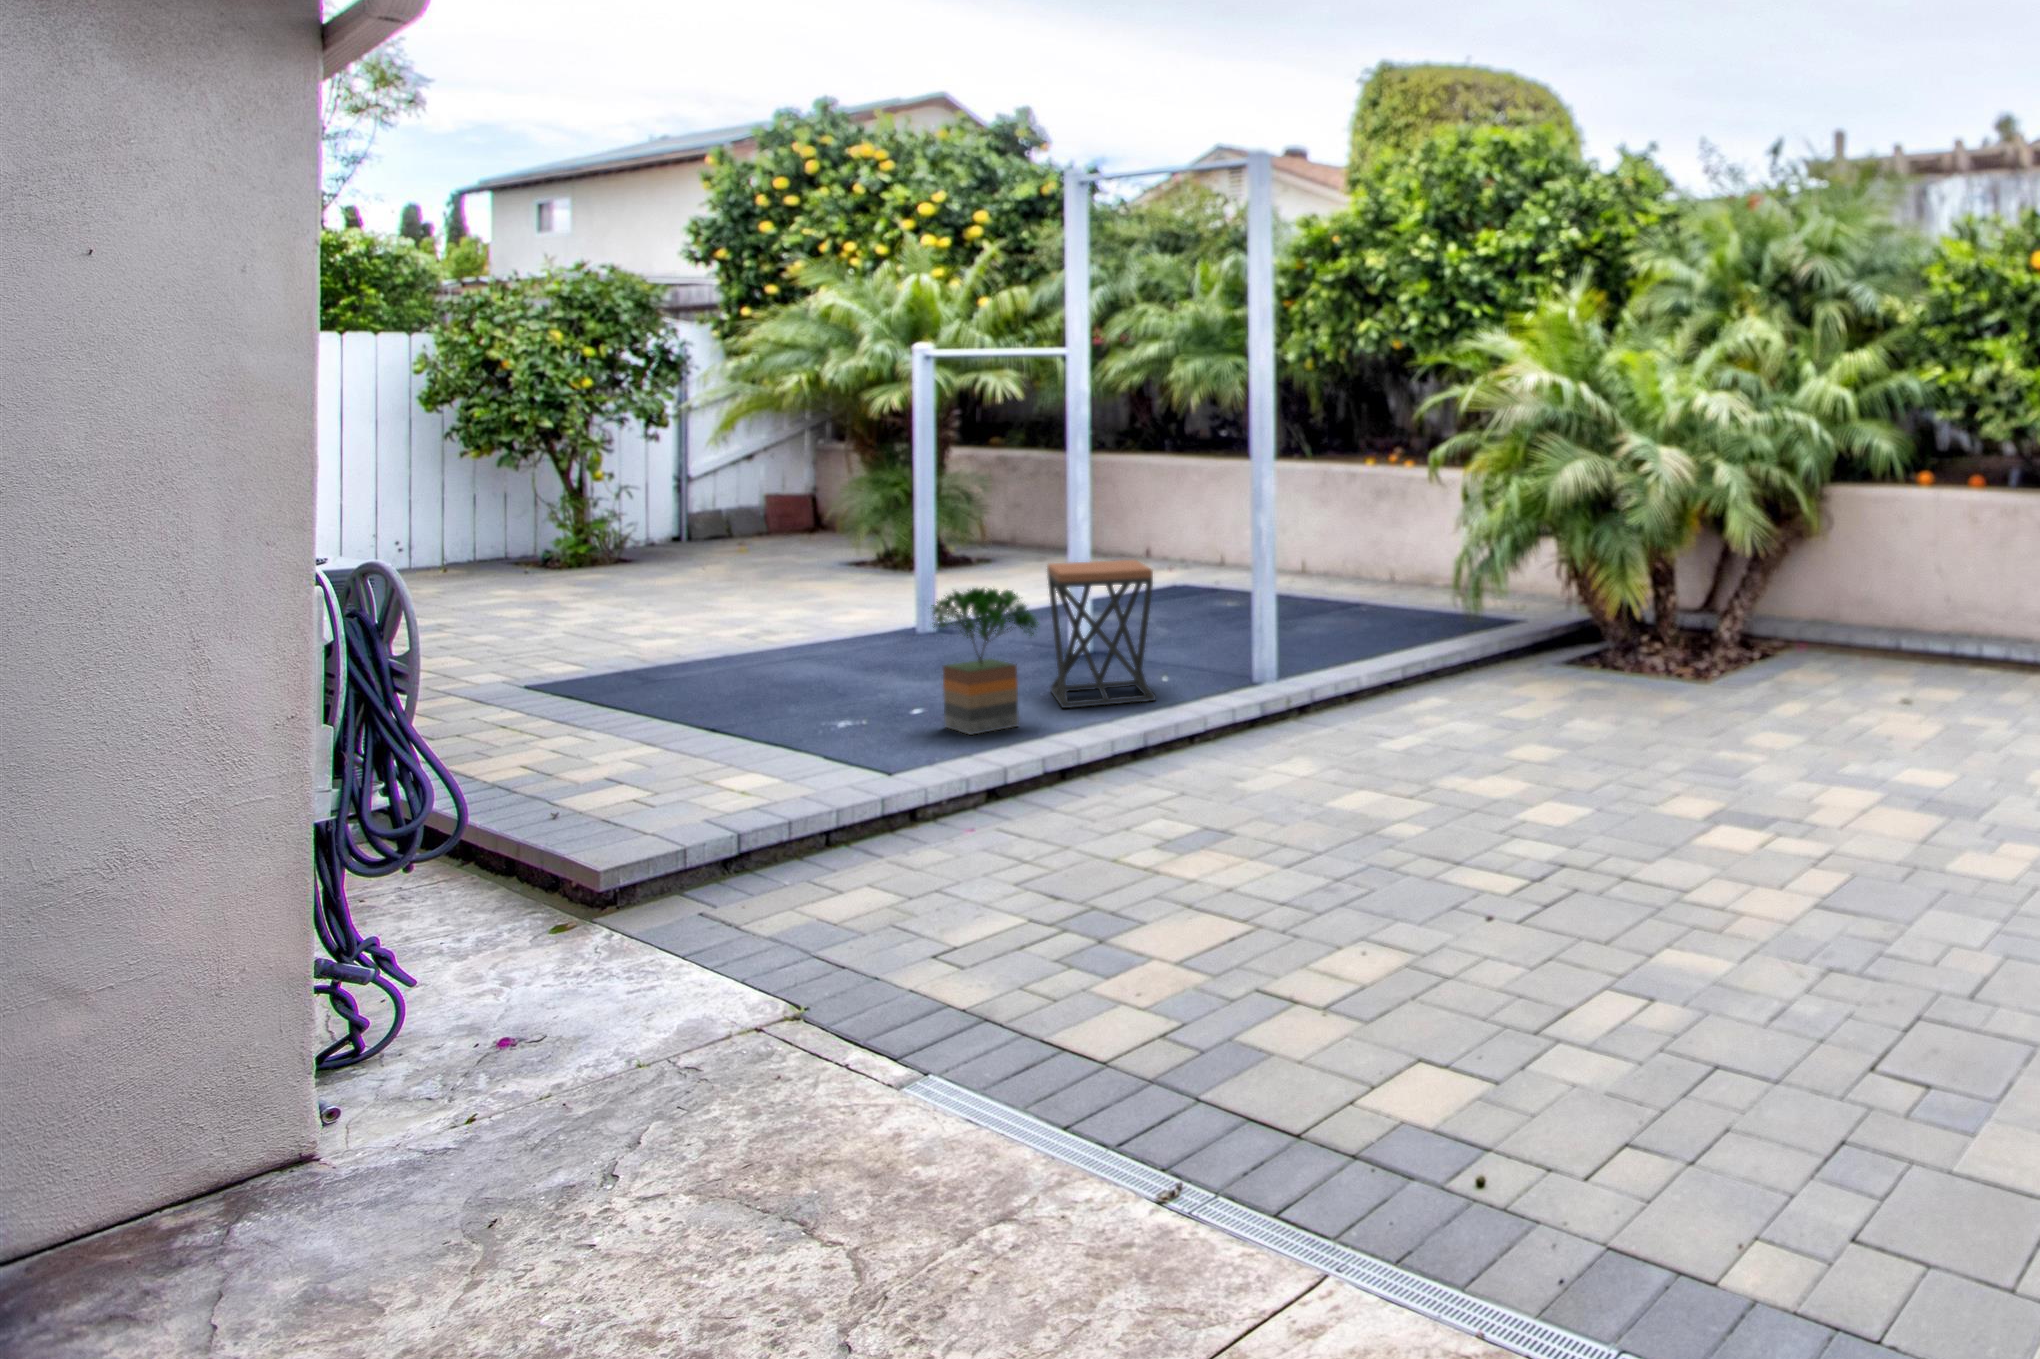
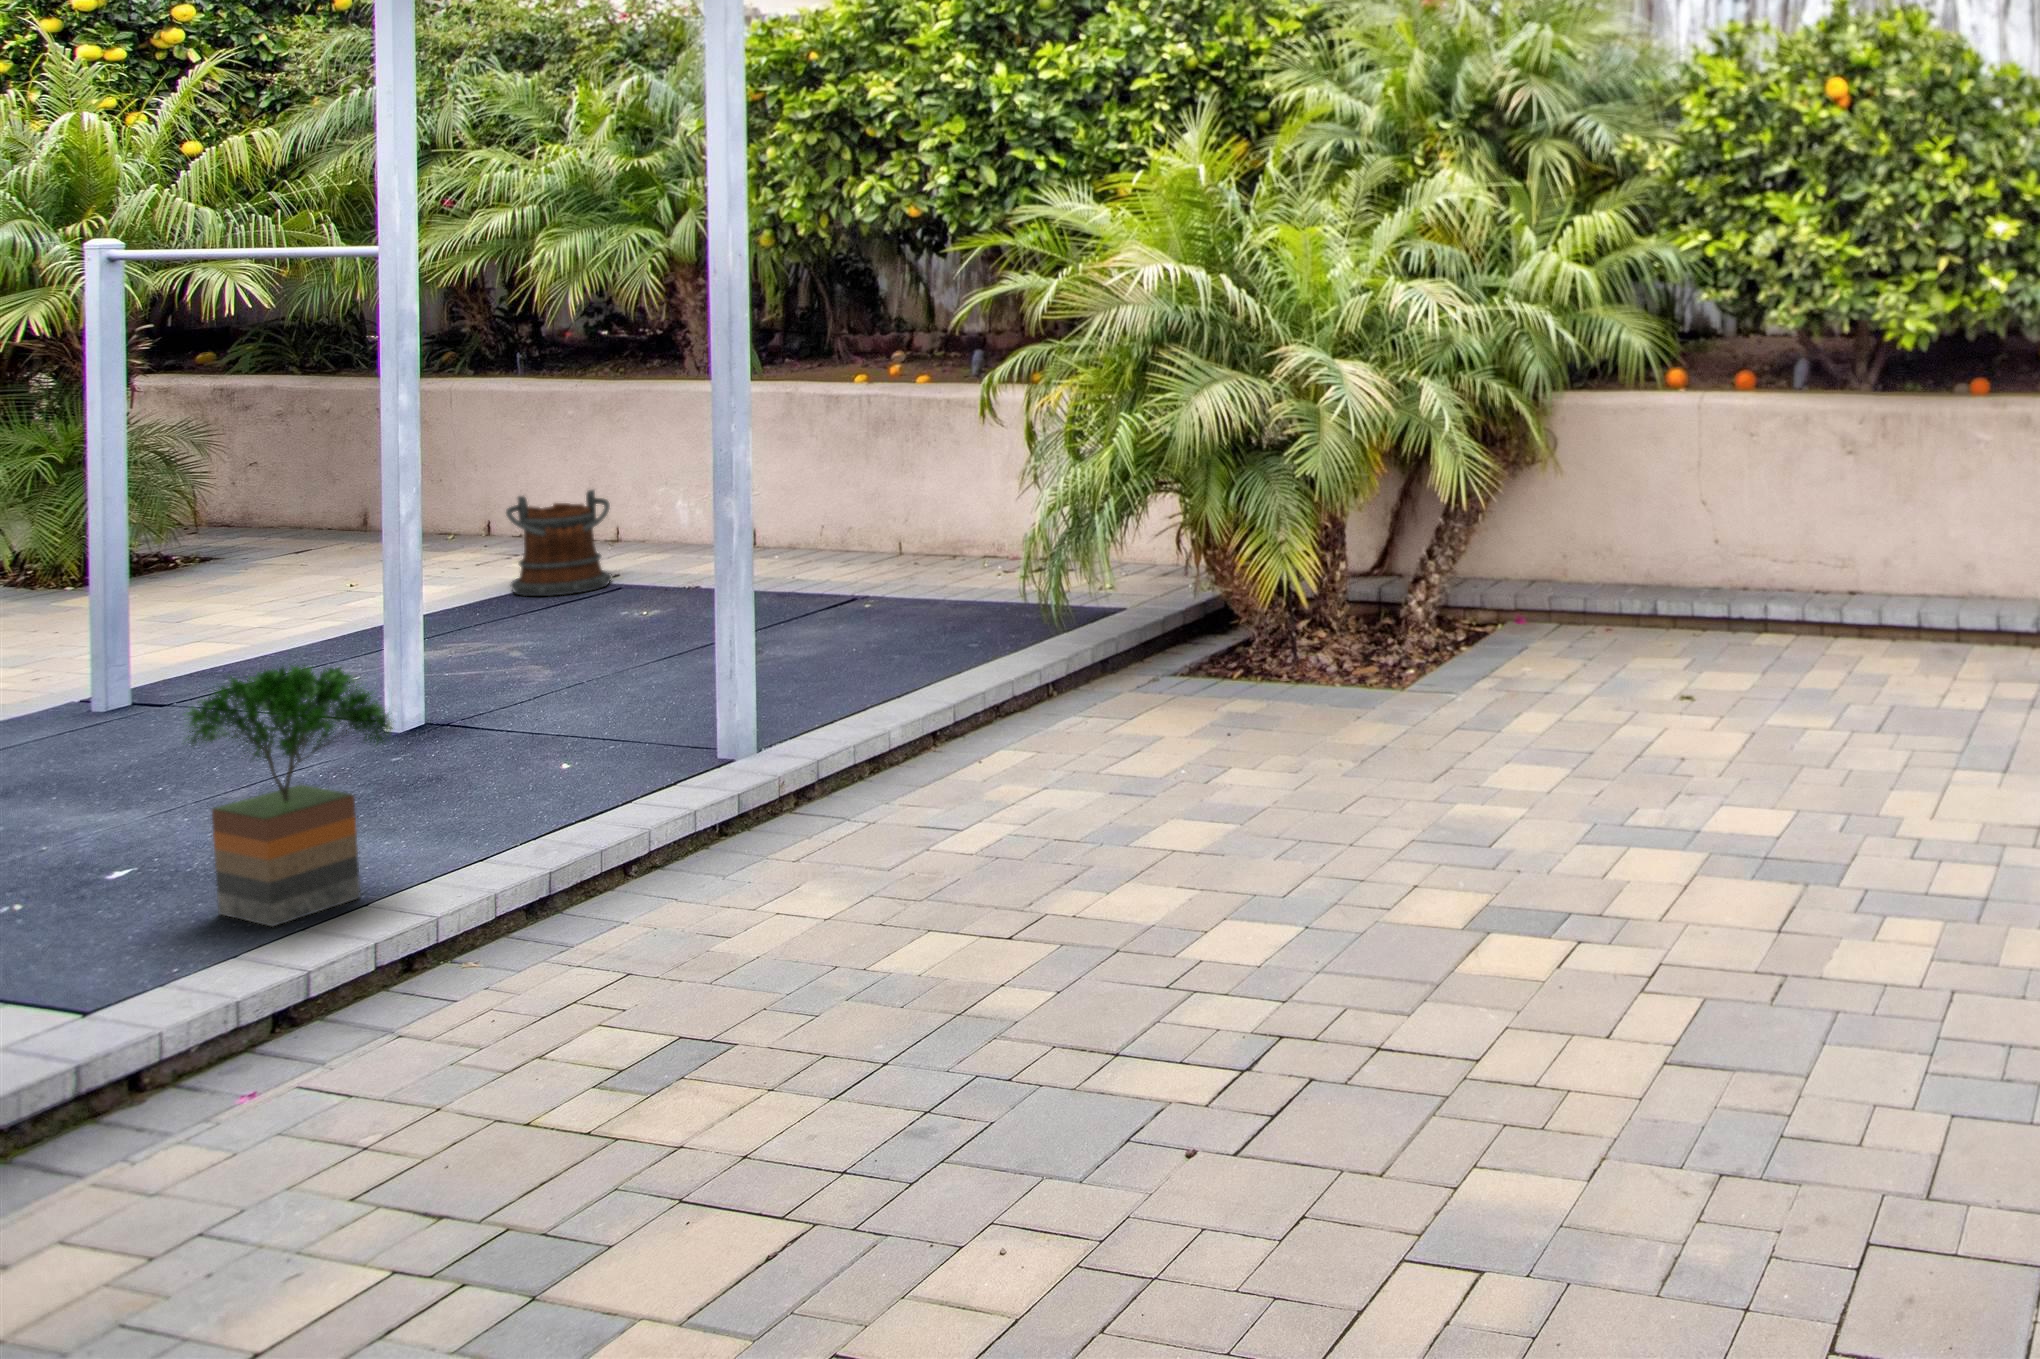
bucket: none [1142,524,1205,589] -> present [506,490,612,596]
stool: present [1047,560,1156,708] -> none [389,587,596,851]

